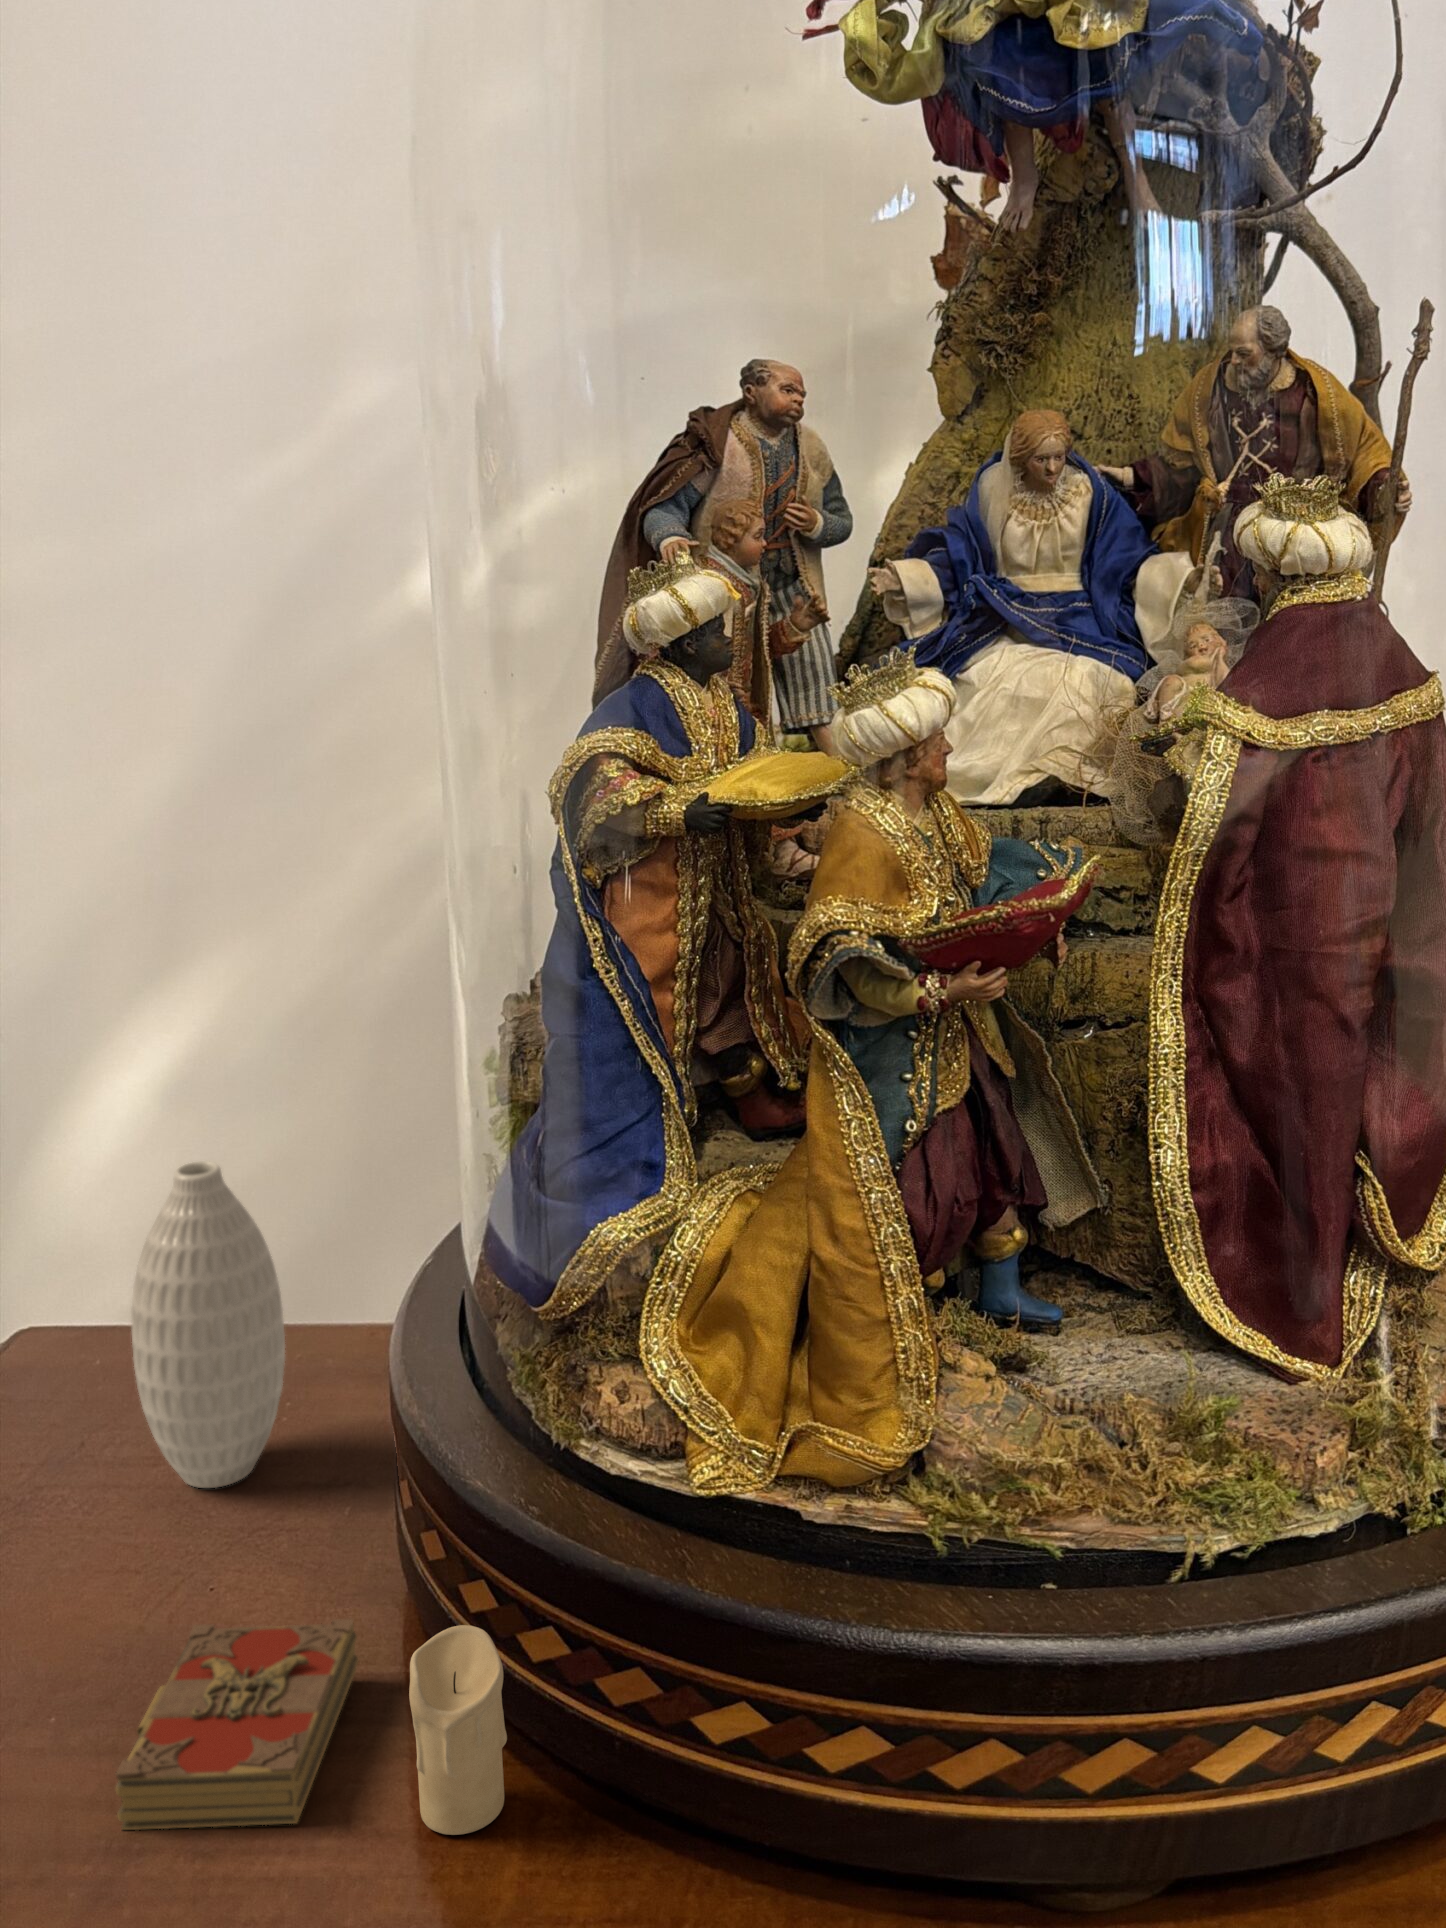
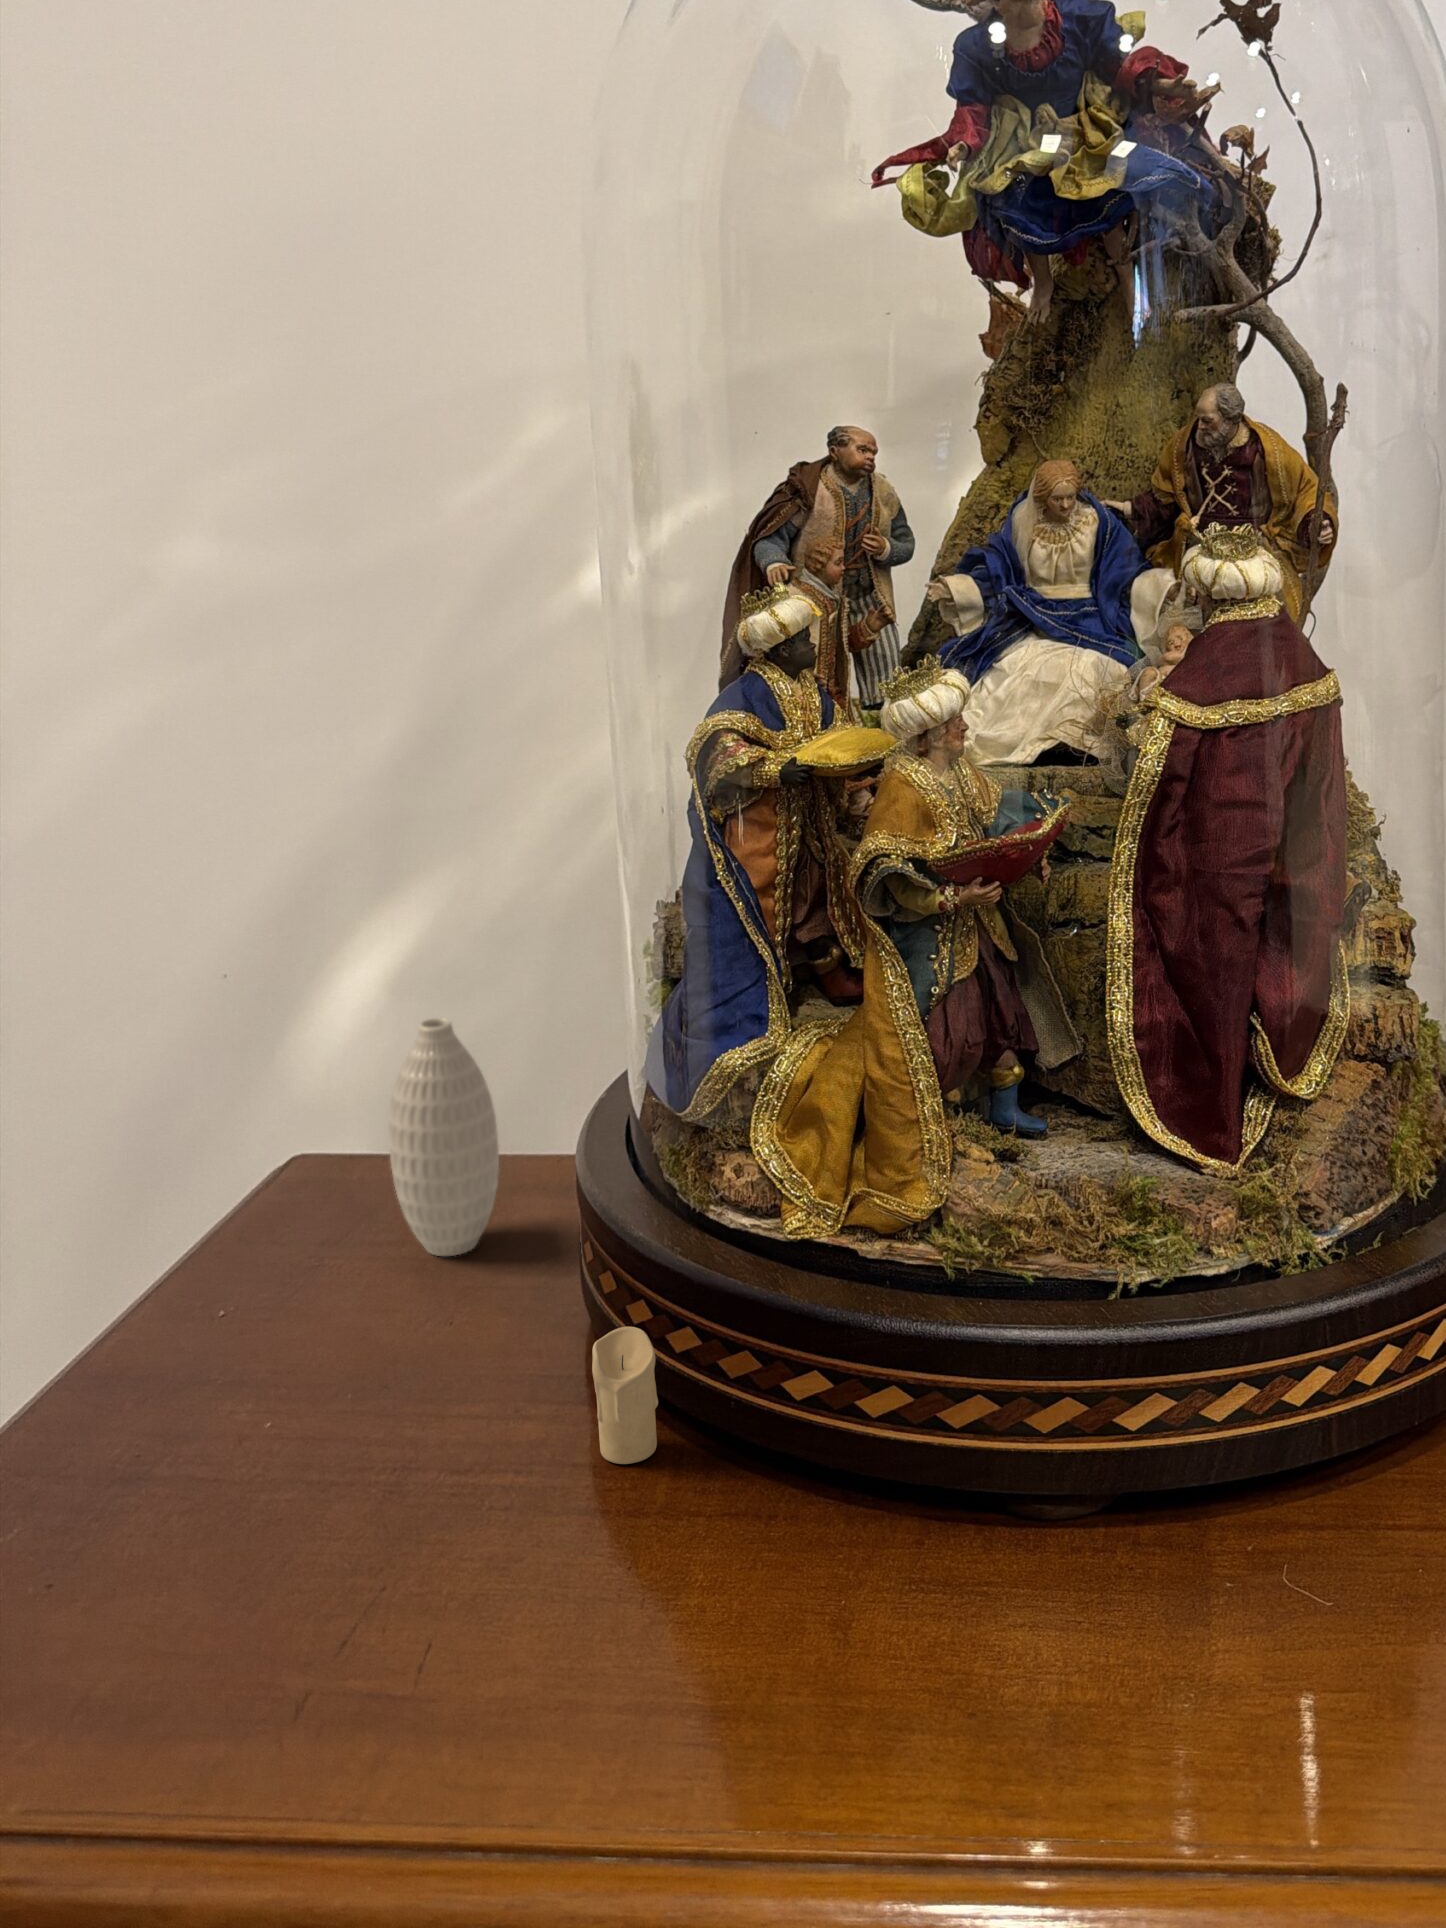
book: present [115,1618,358,1830] -> none [397,1332,557,1455]

